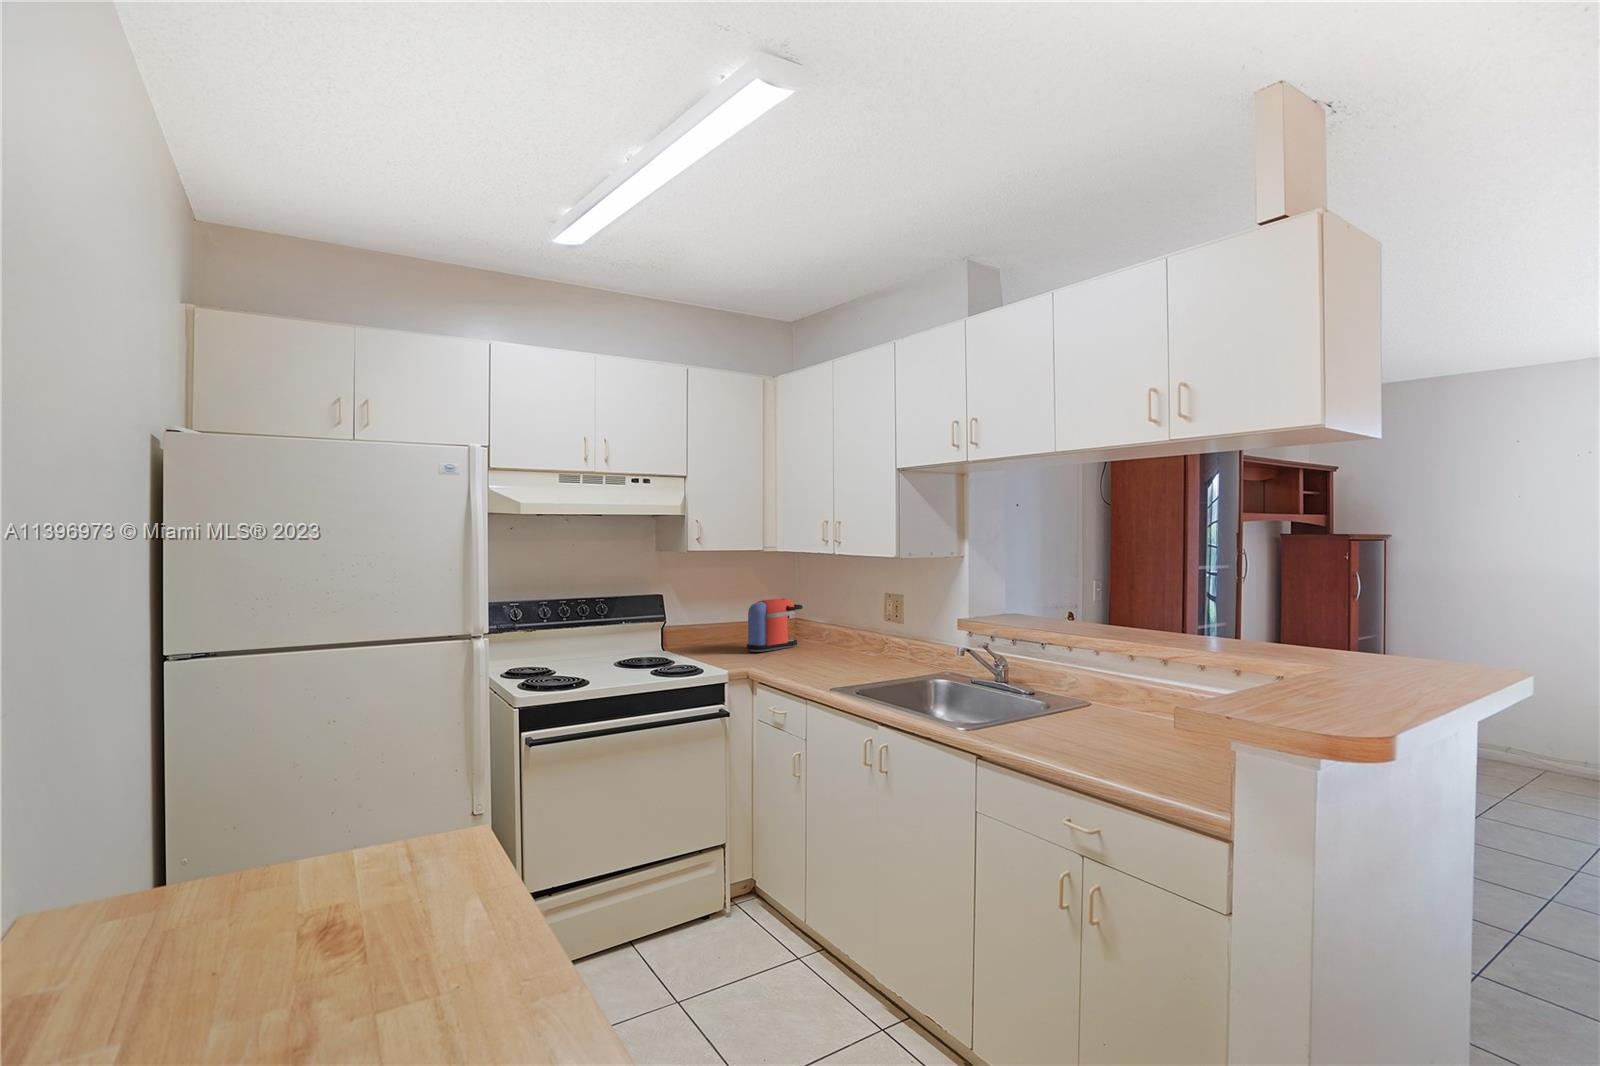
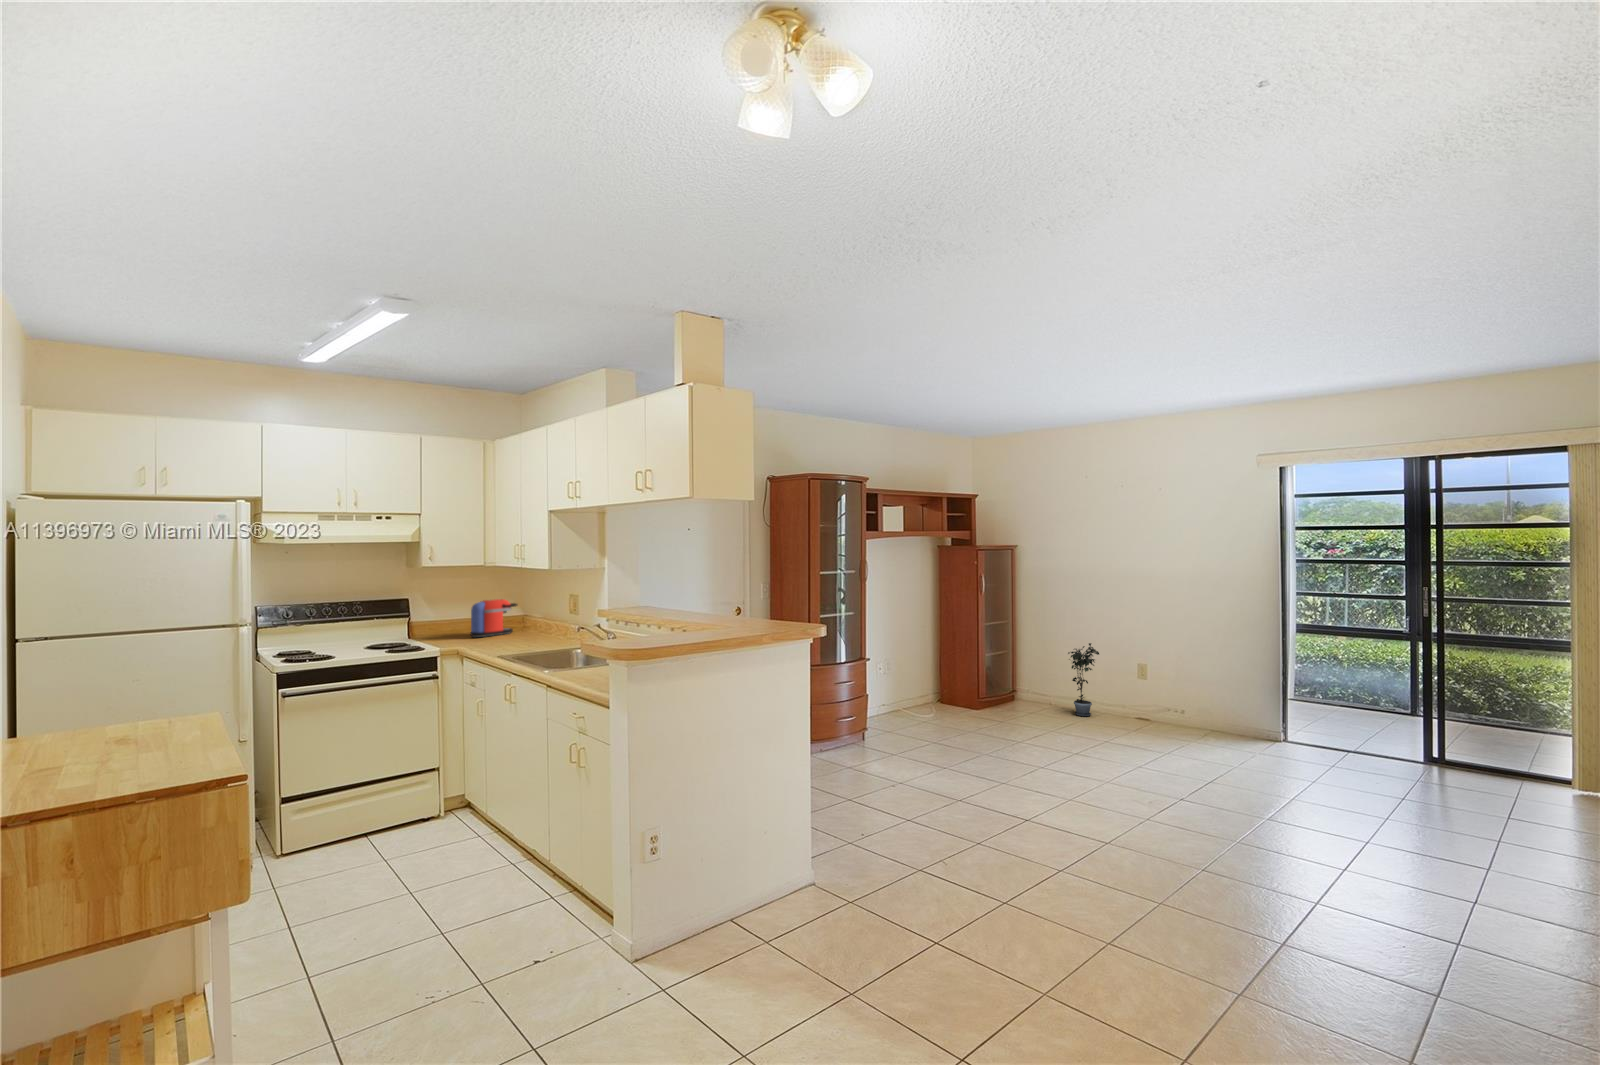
potted plant: none [1514,675,1577,781] -> present [1068,643,1099,716]

